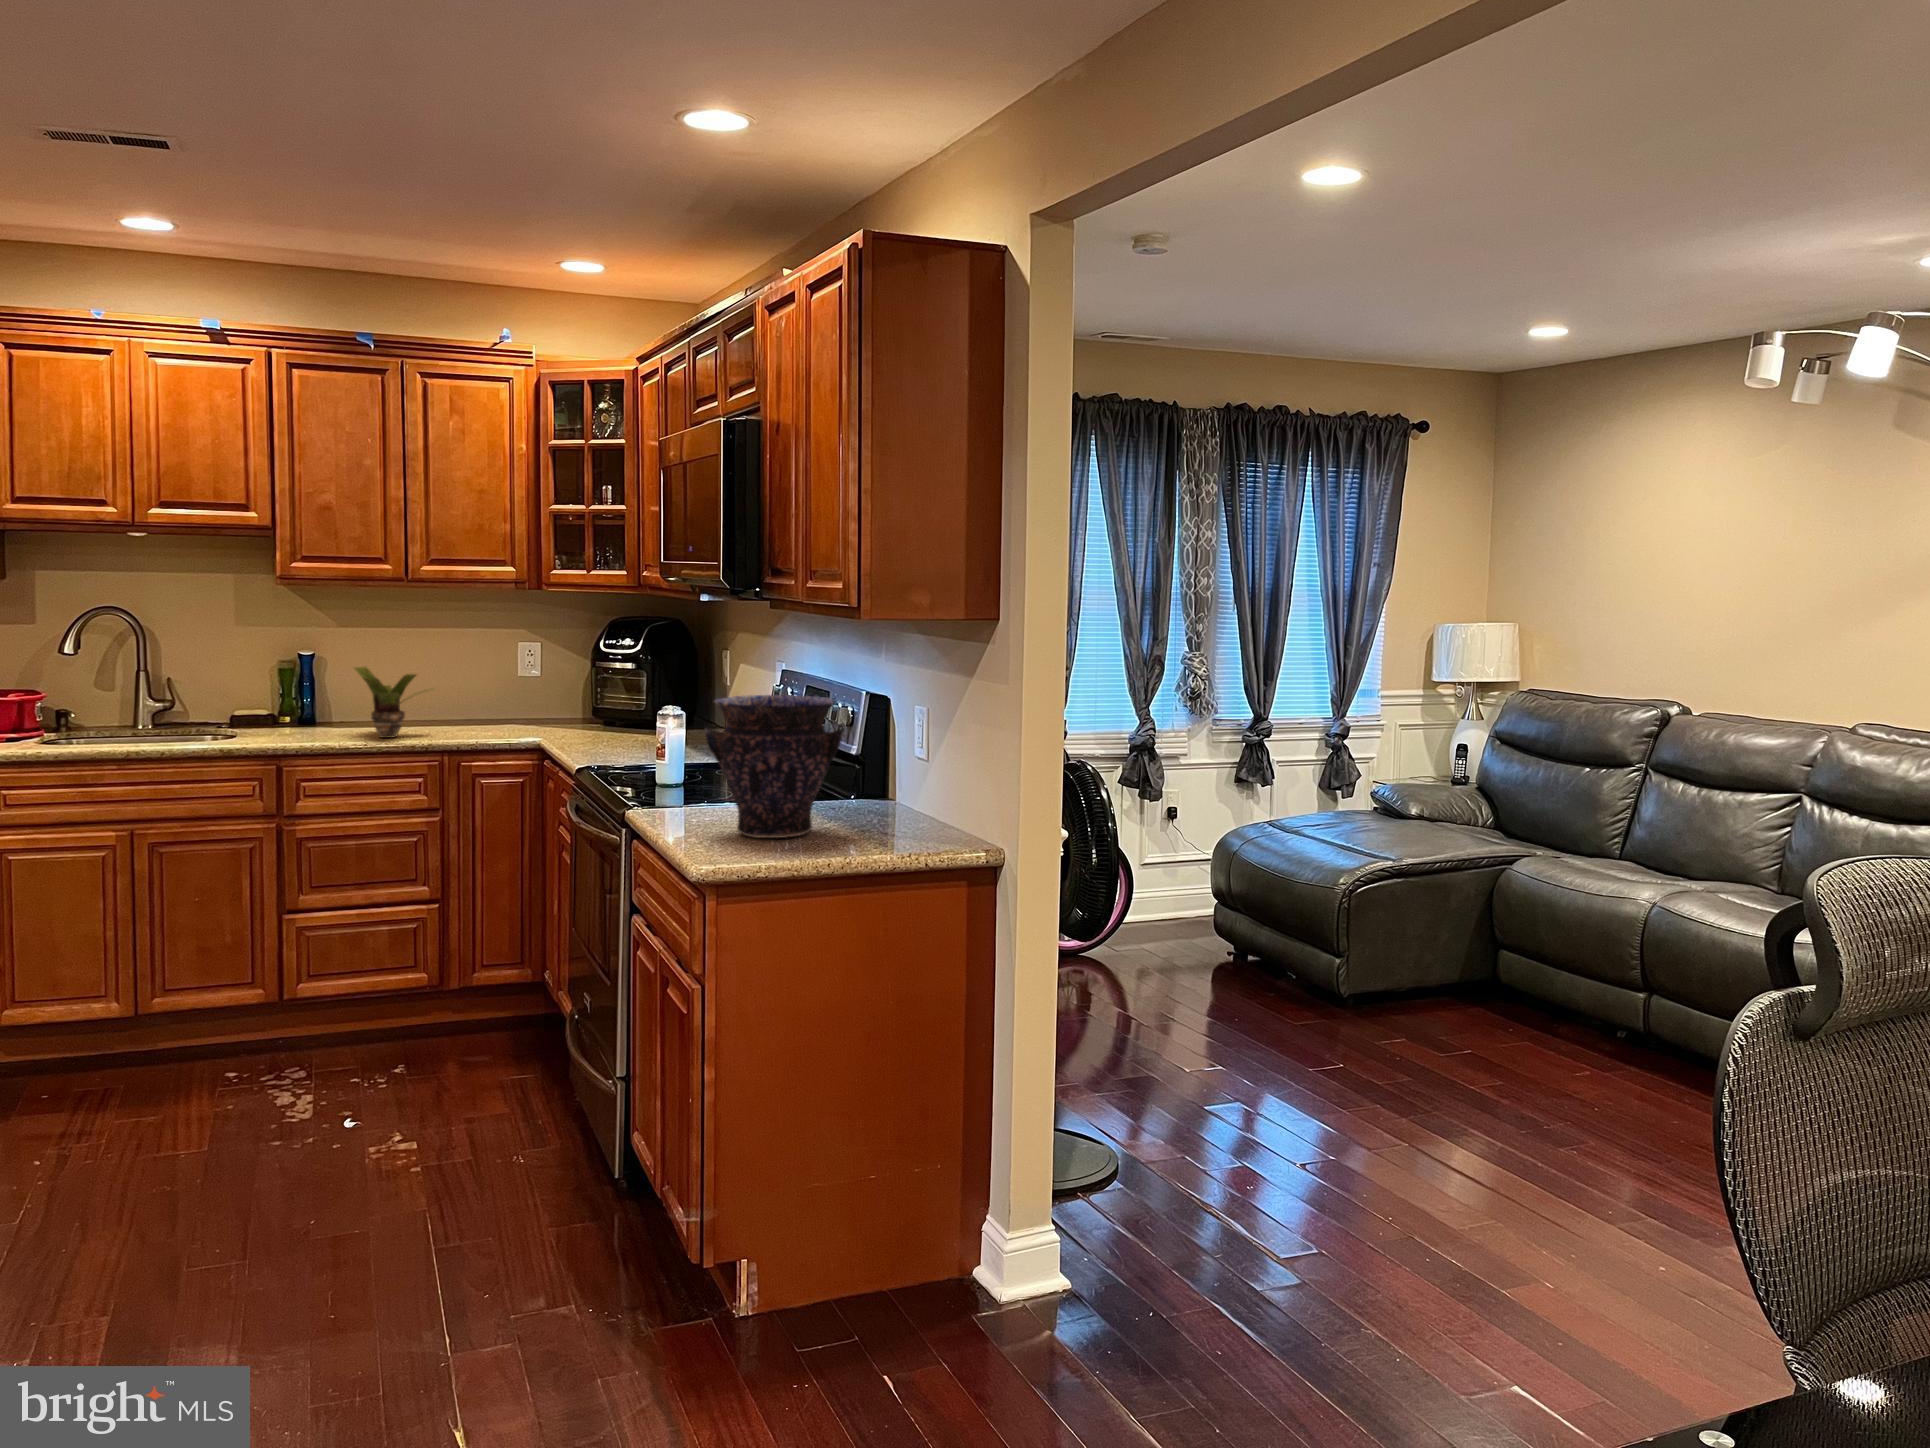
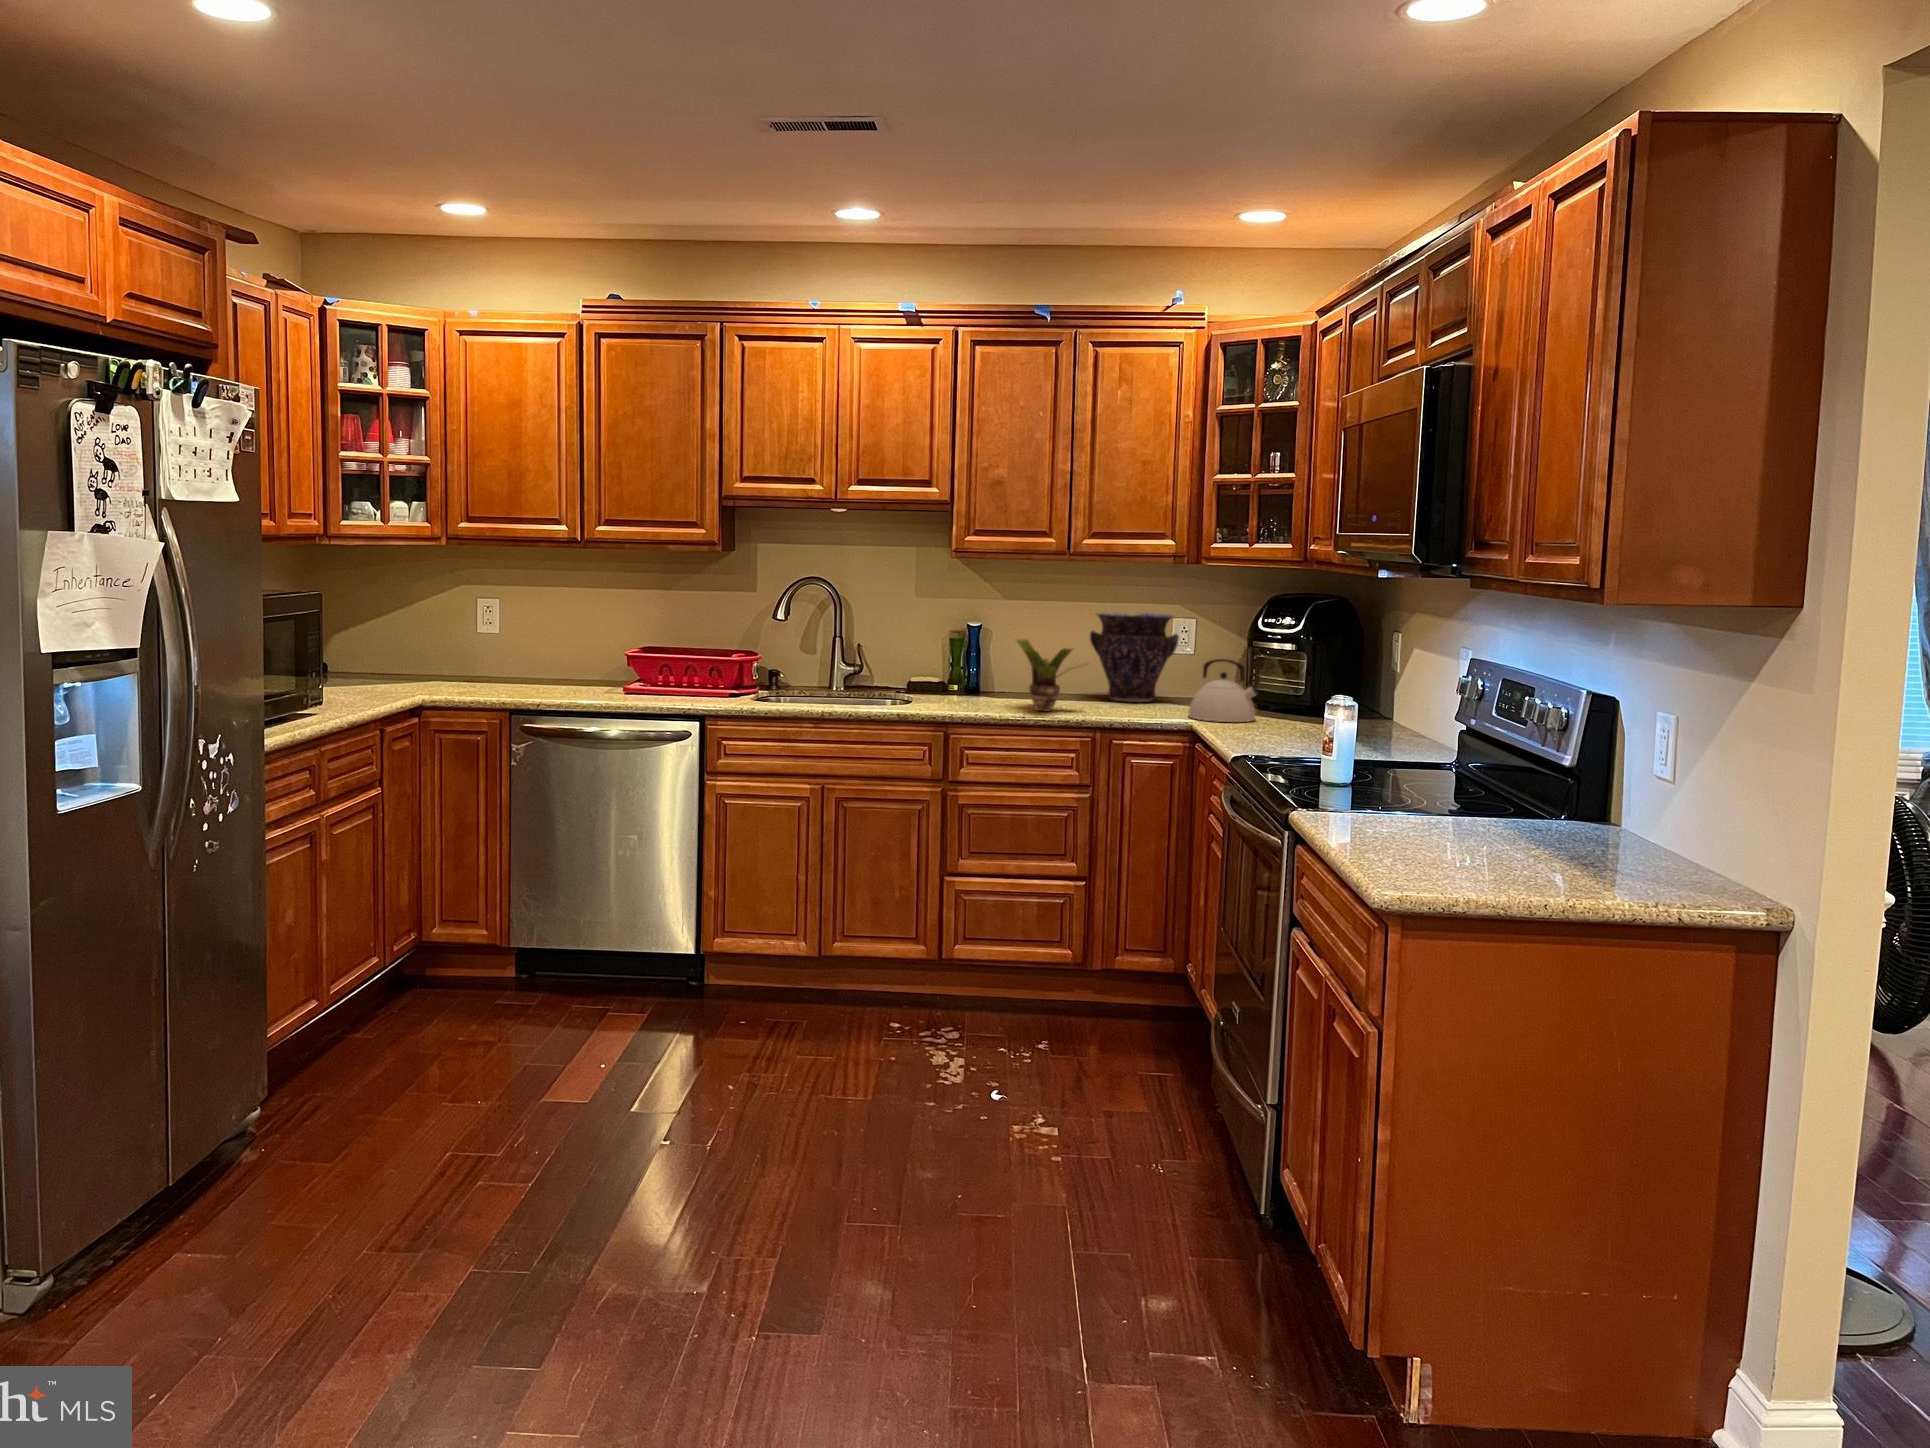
kettle: none [538,678,605,737] -> present [1188,659,1258,722]
vase: present [705,695,844,838] -> present [1090,612,1179,702]

